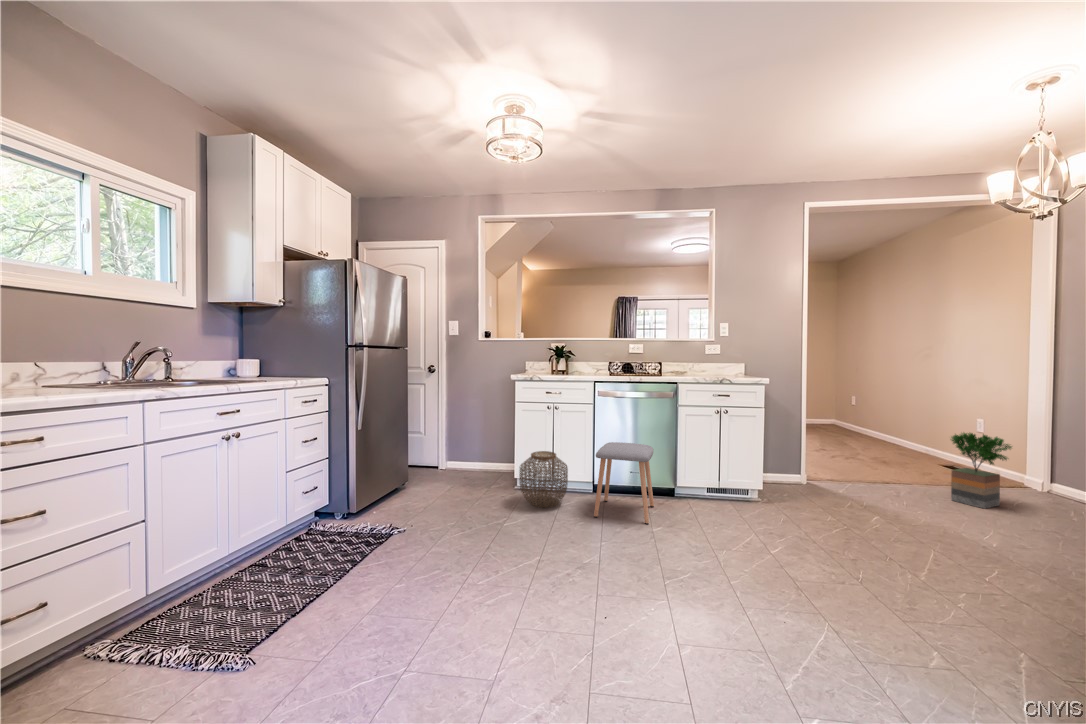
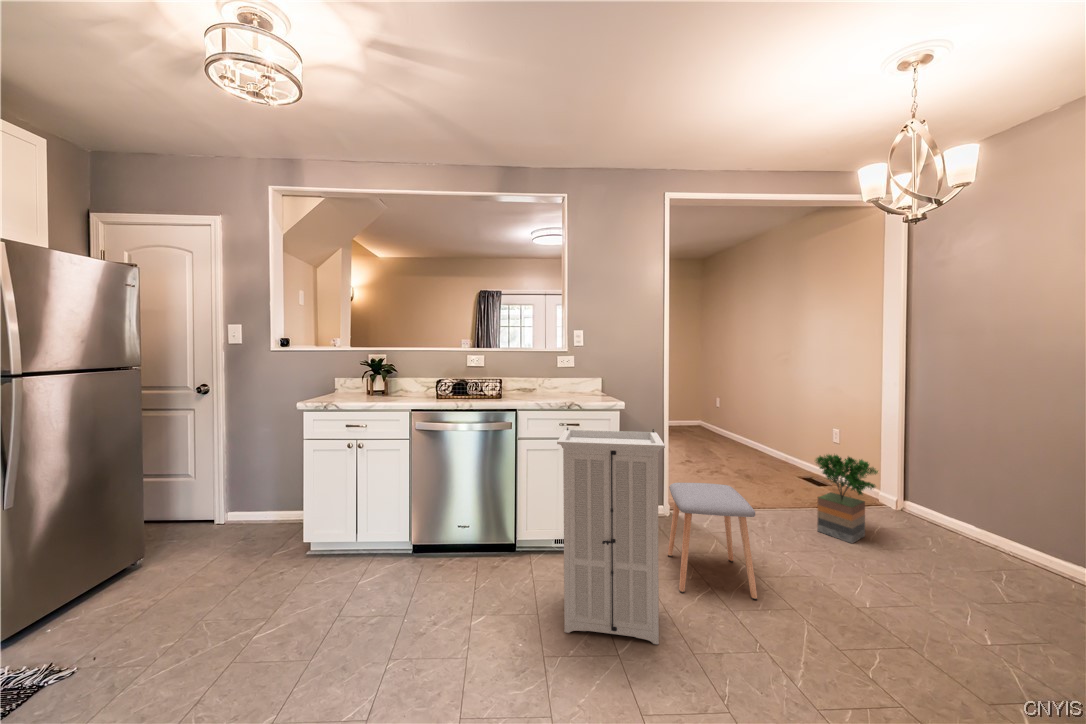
storage cabinet: none [730,392,815,539] -> present [557,428,665,644]
stool: present [594,442,654,524] -> present [668,483,757,600]
woven basket: present [519,451,568,508] -> none [262,515,347,609]

